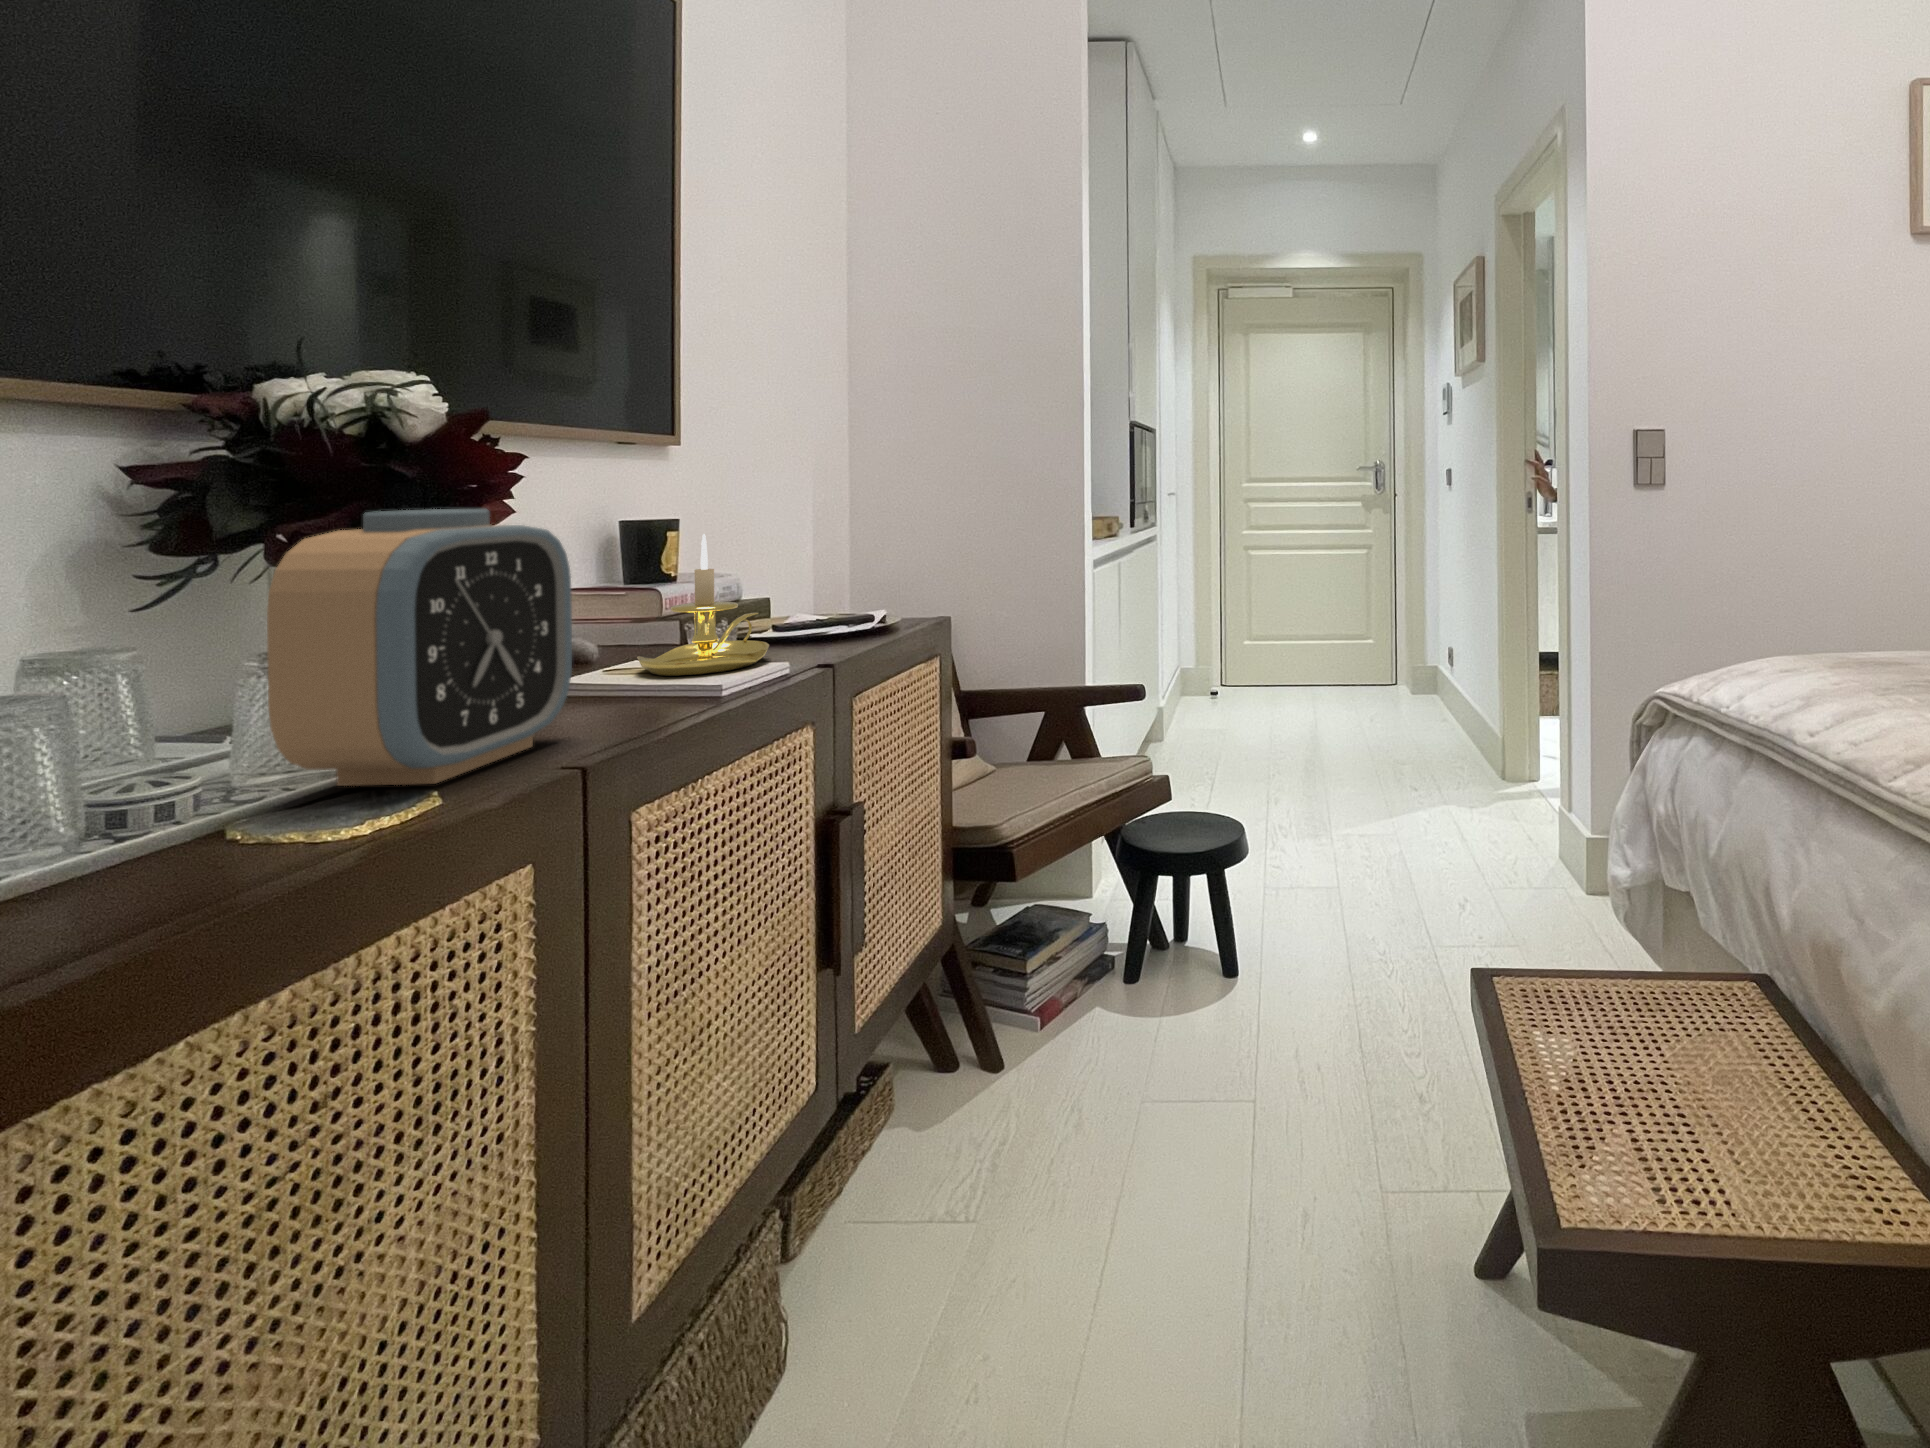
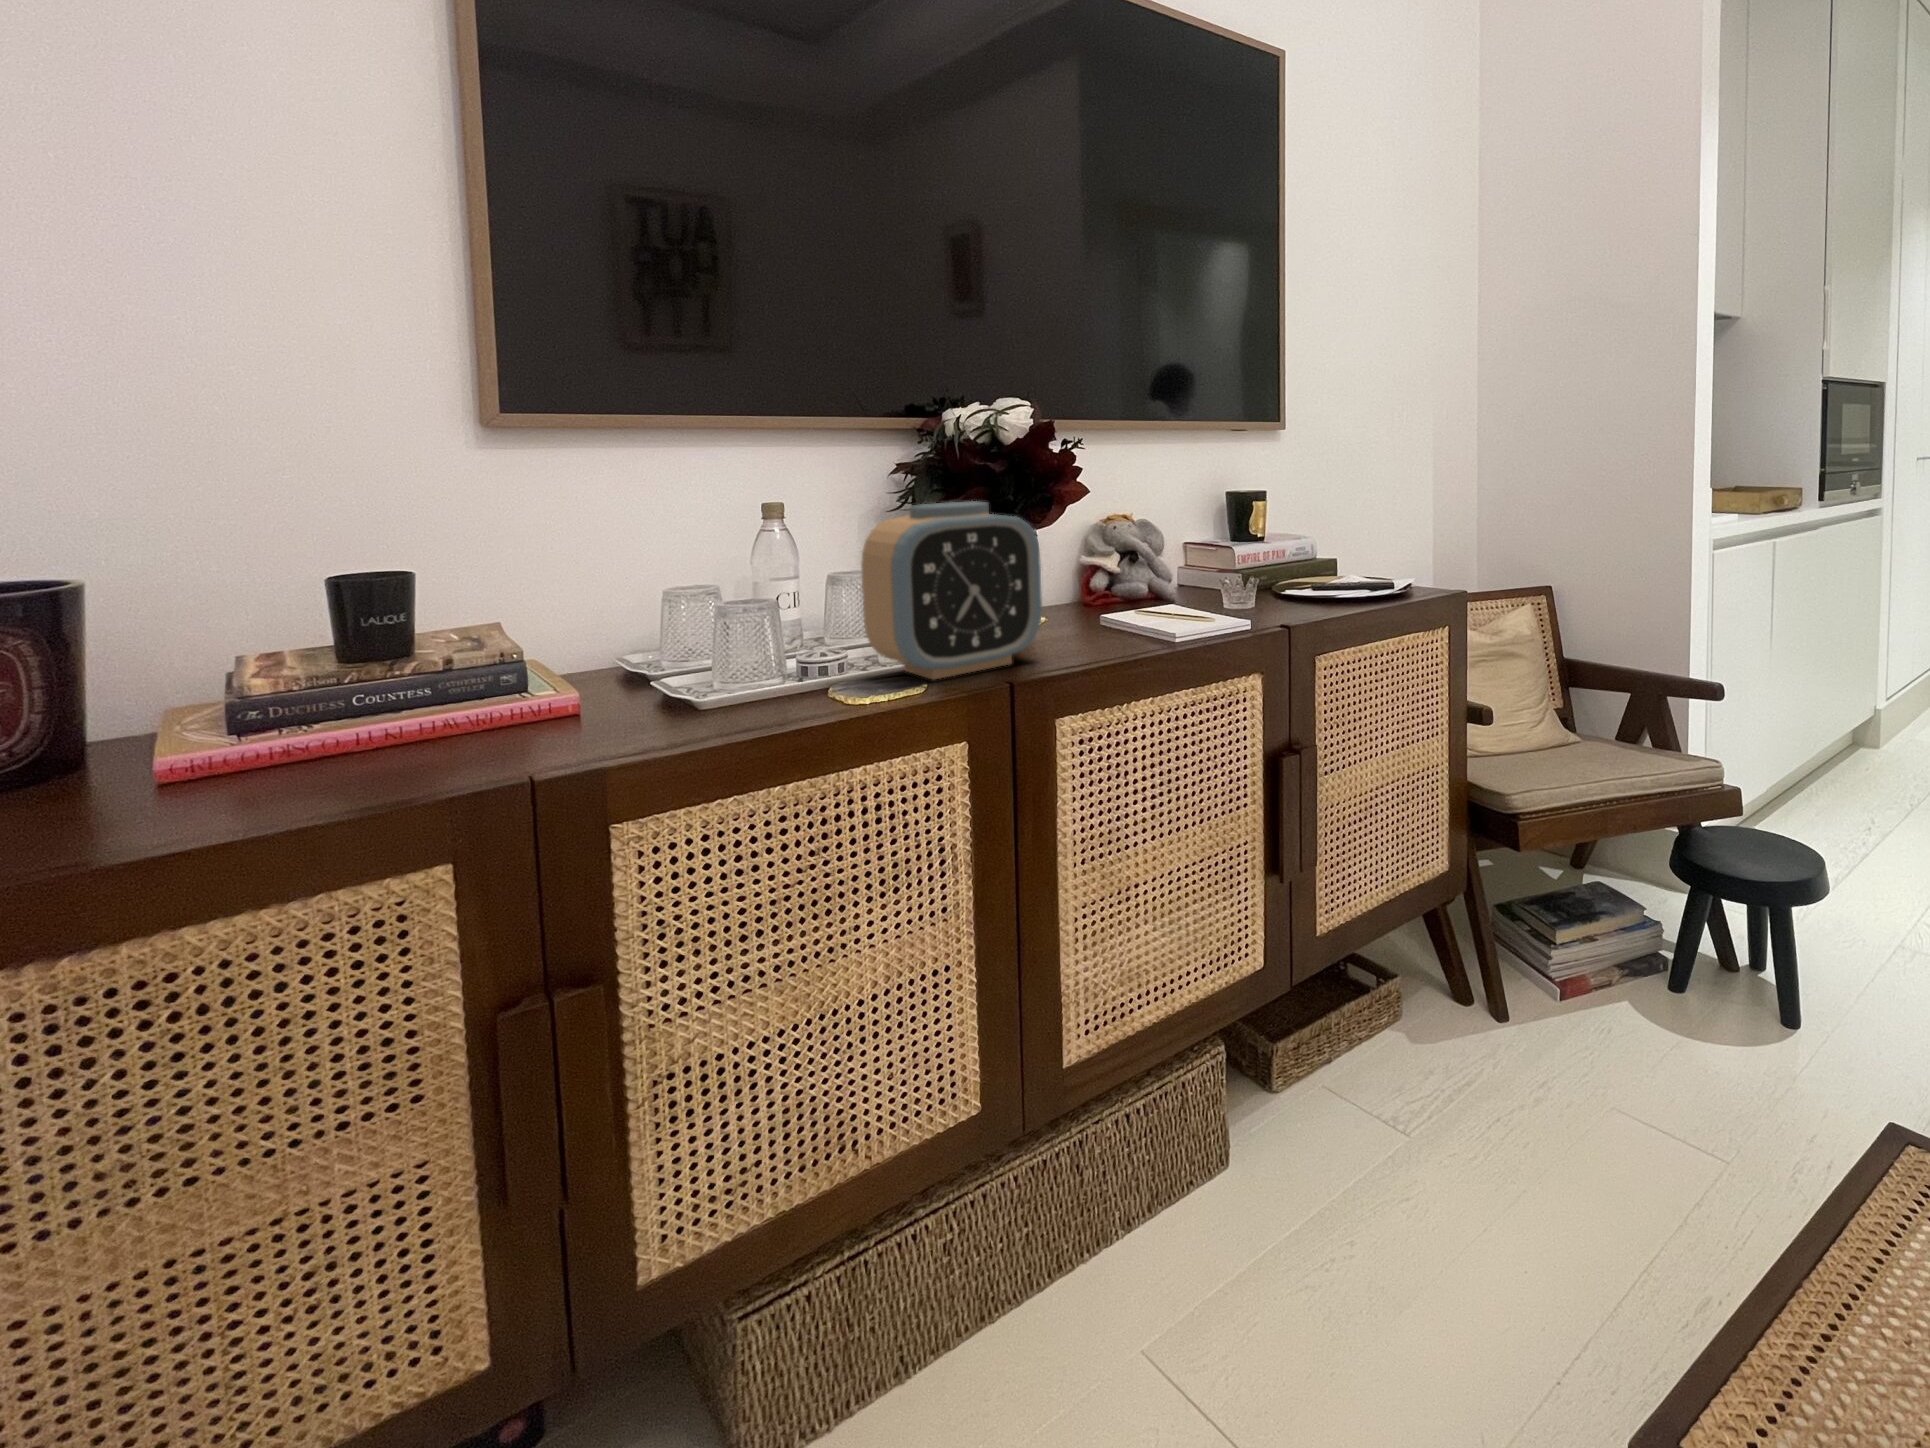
candle holder: present [637,534,769,676] -> none [1163,513,1265,623]

